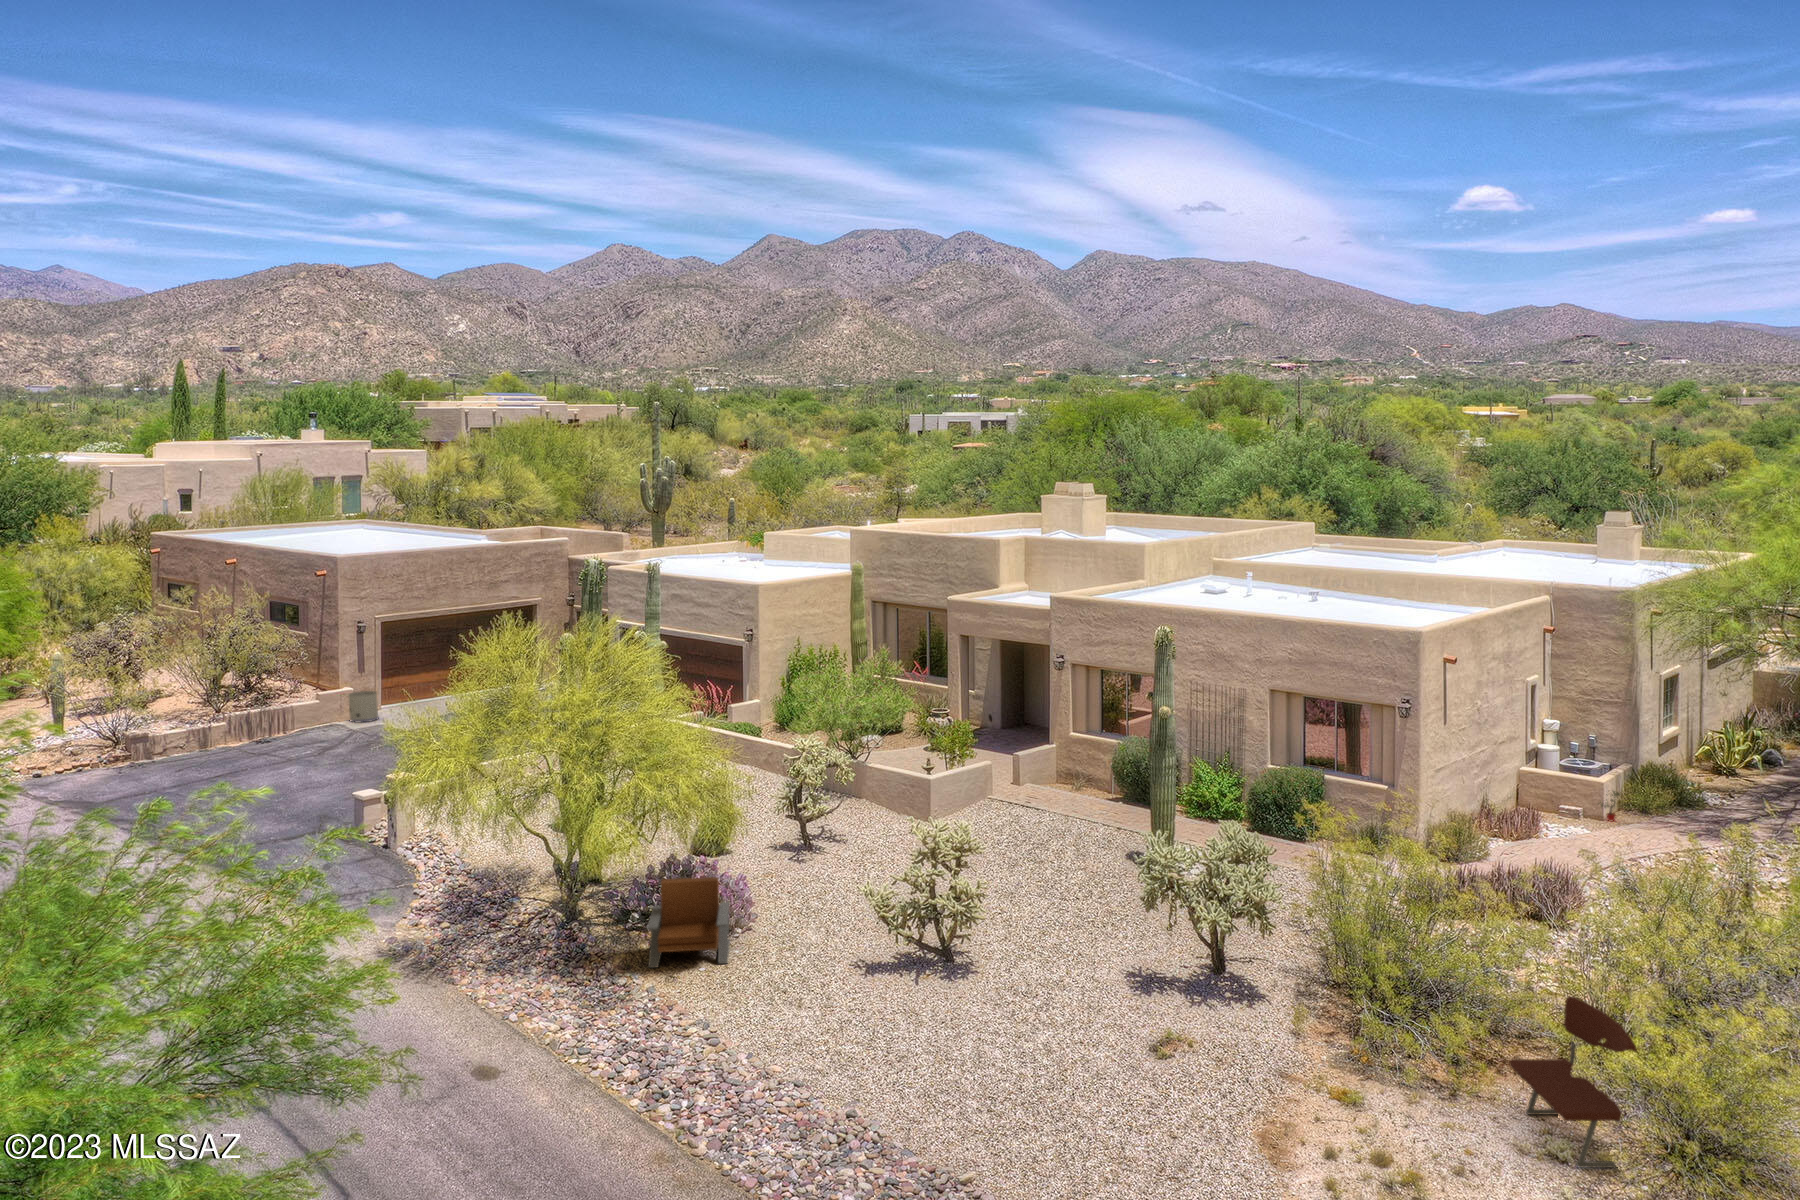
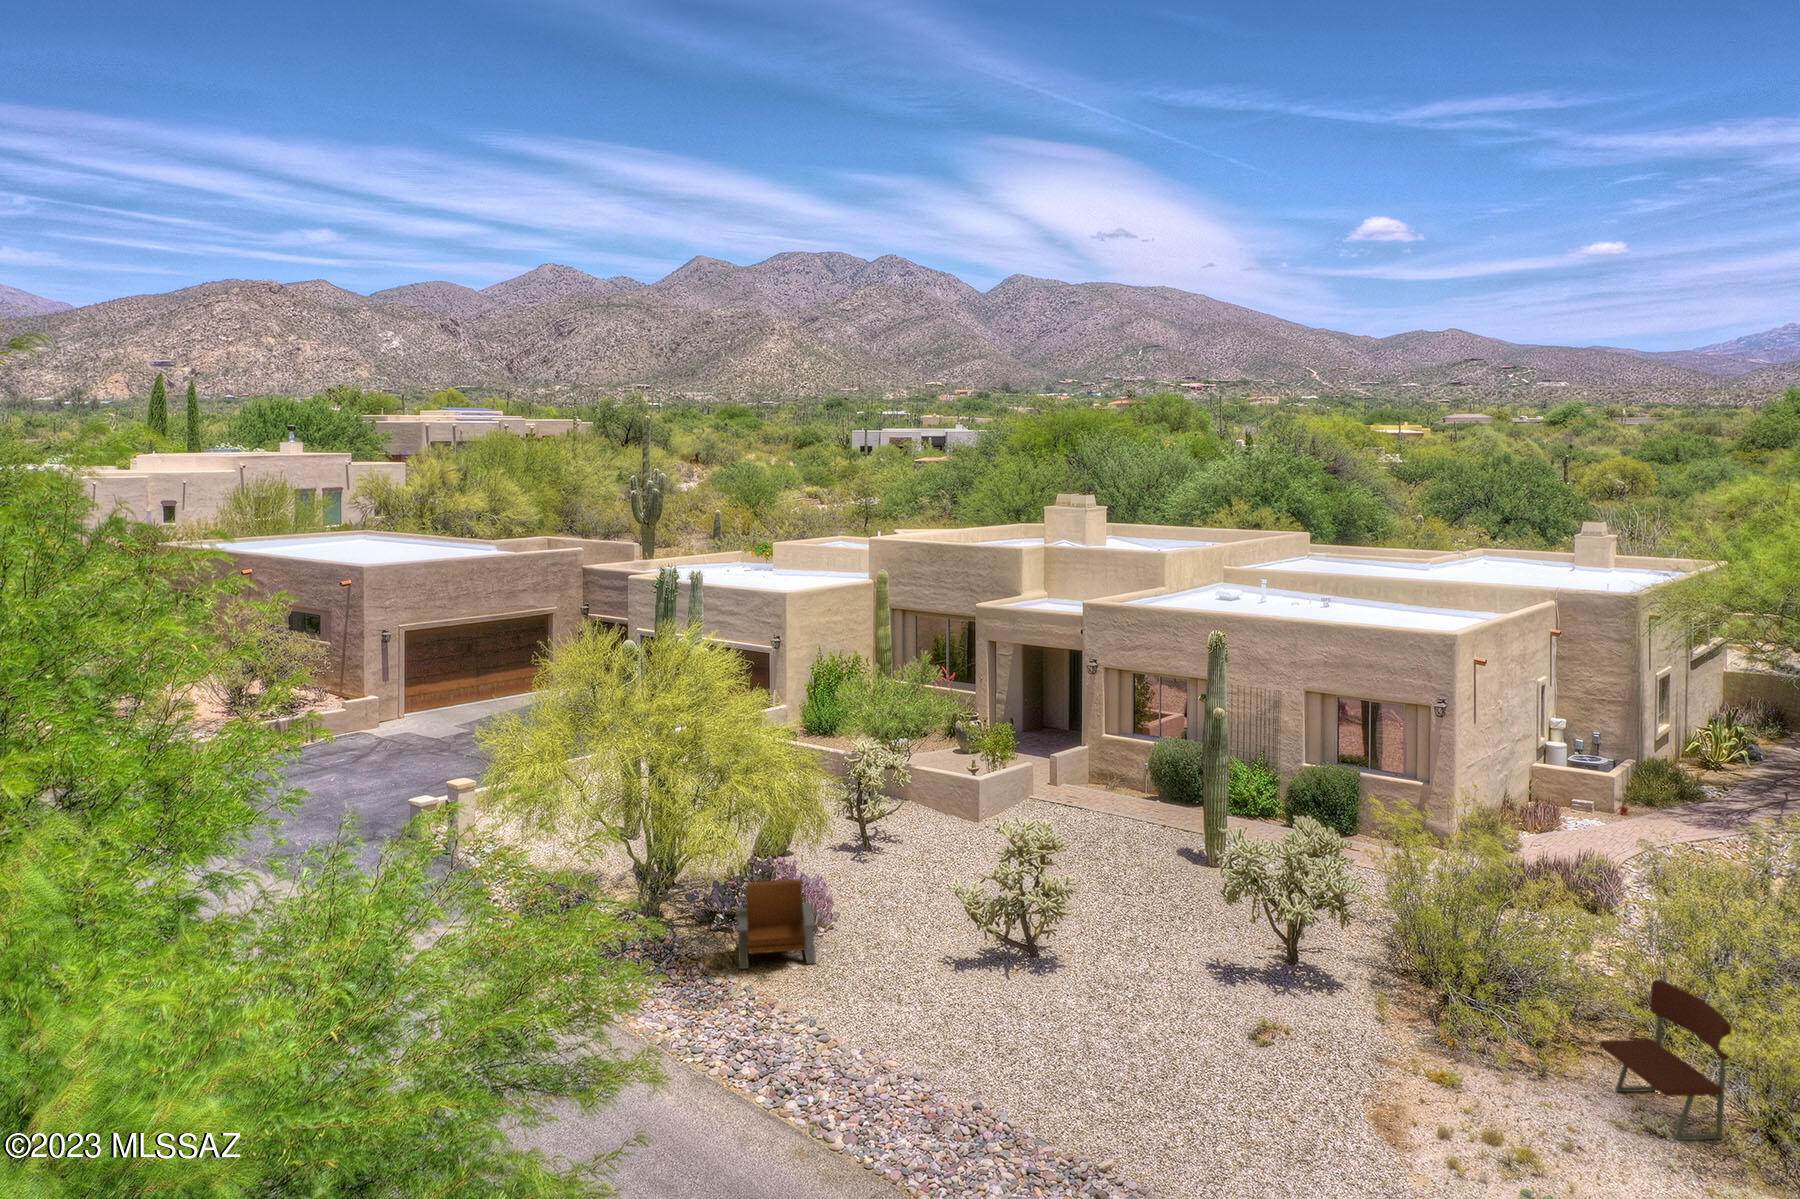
trash can: present [349,691,379,723] -> none [371,699,402,731]

